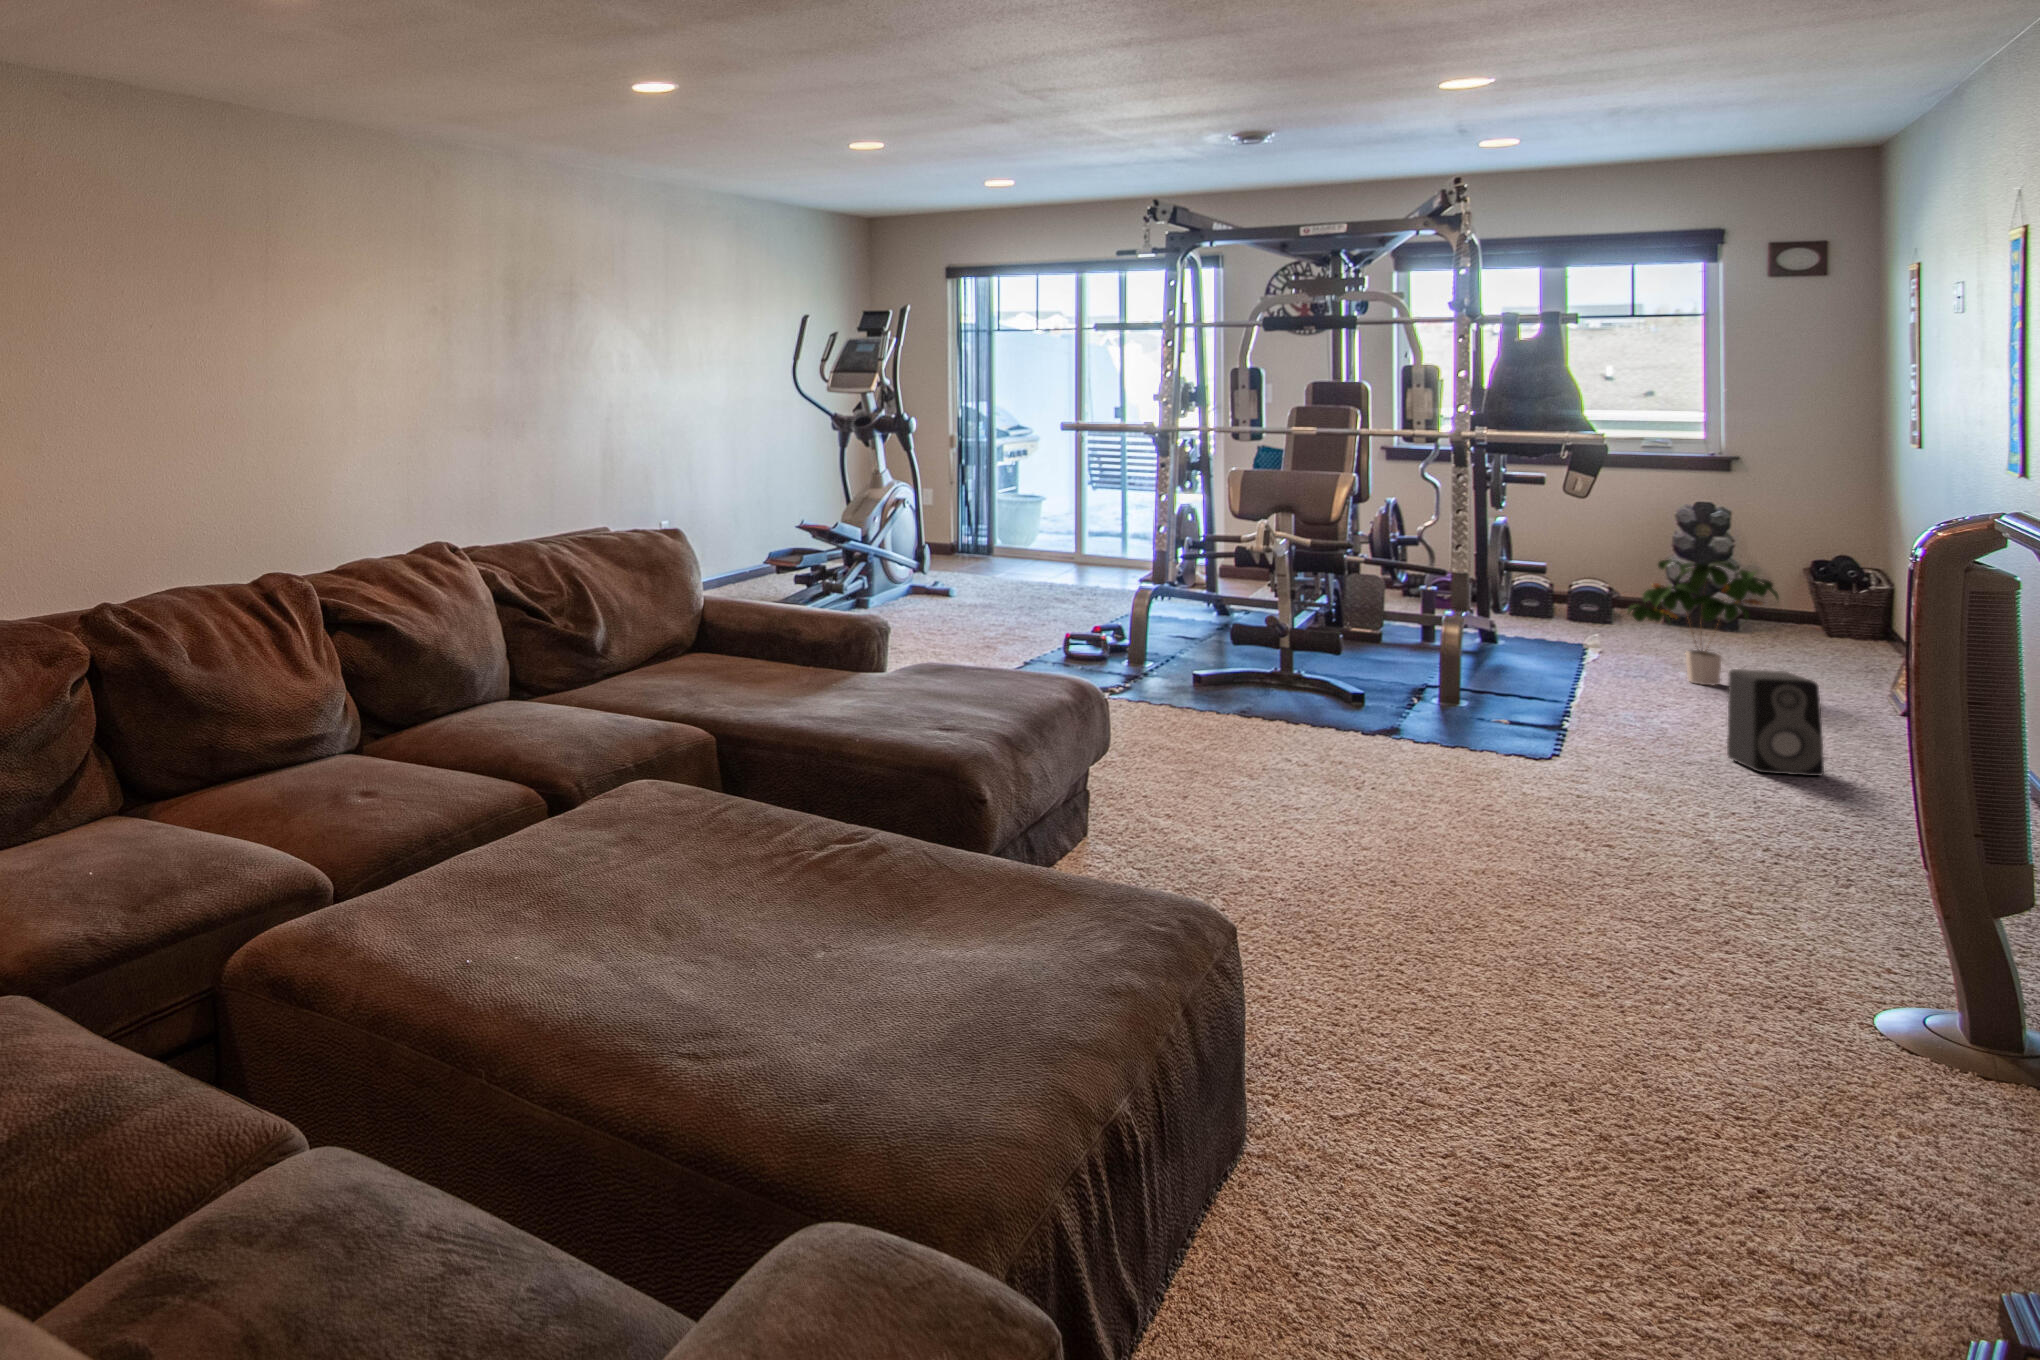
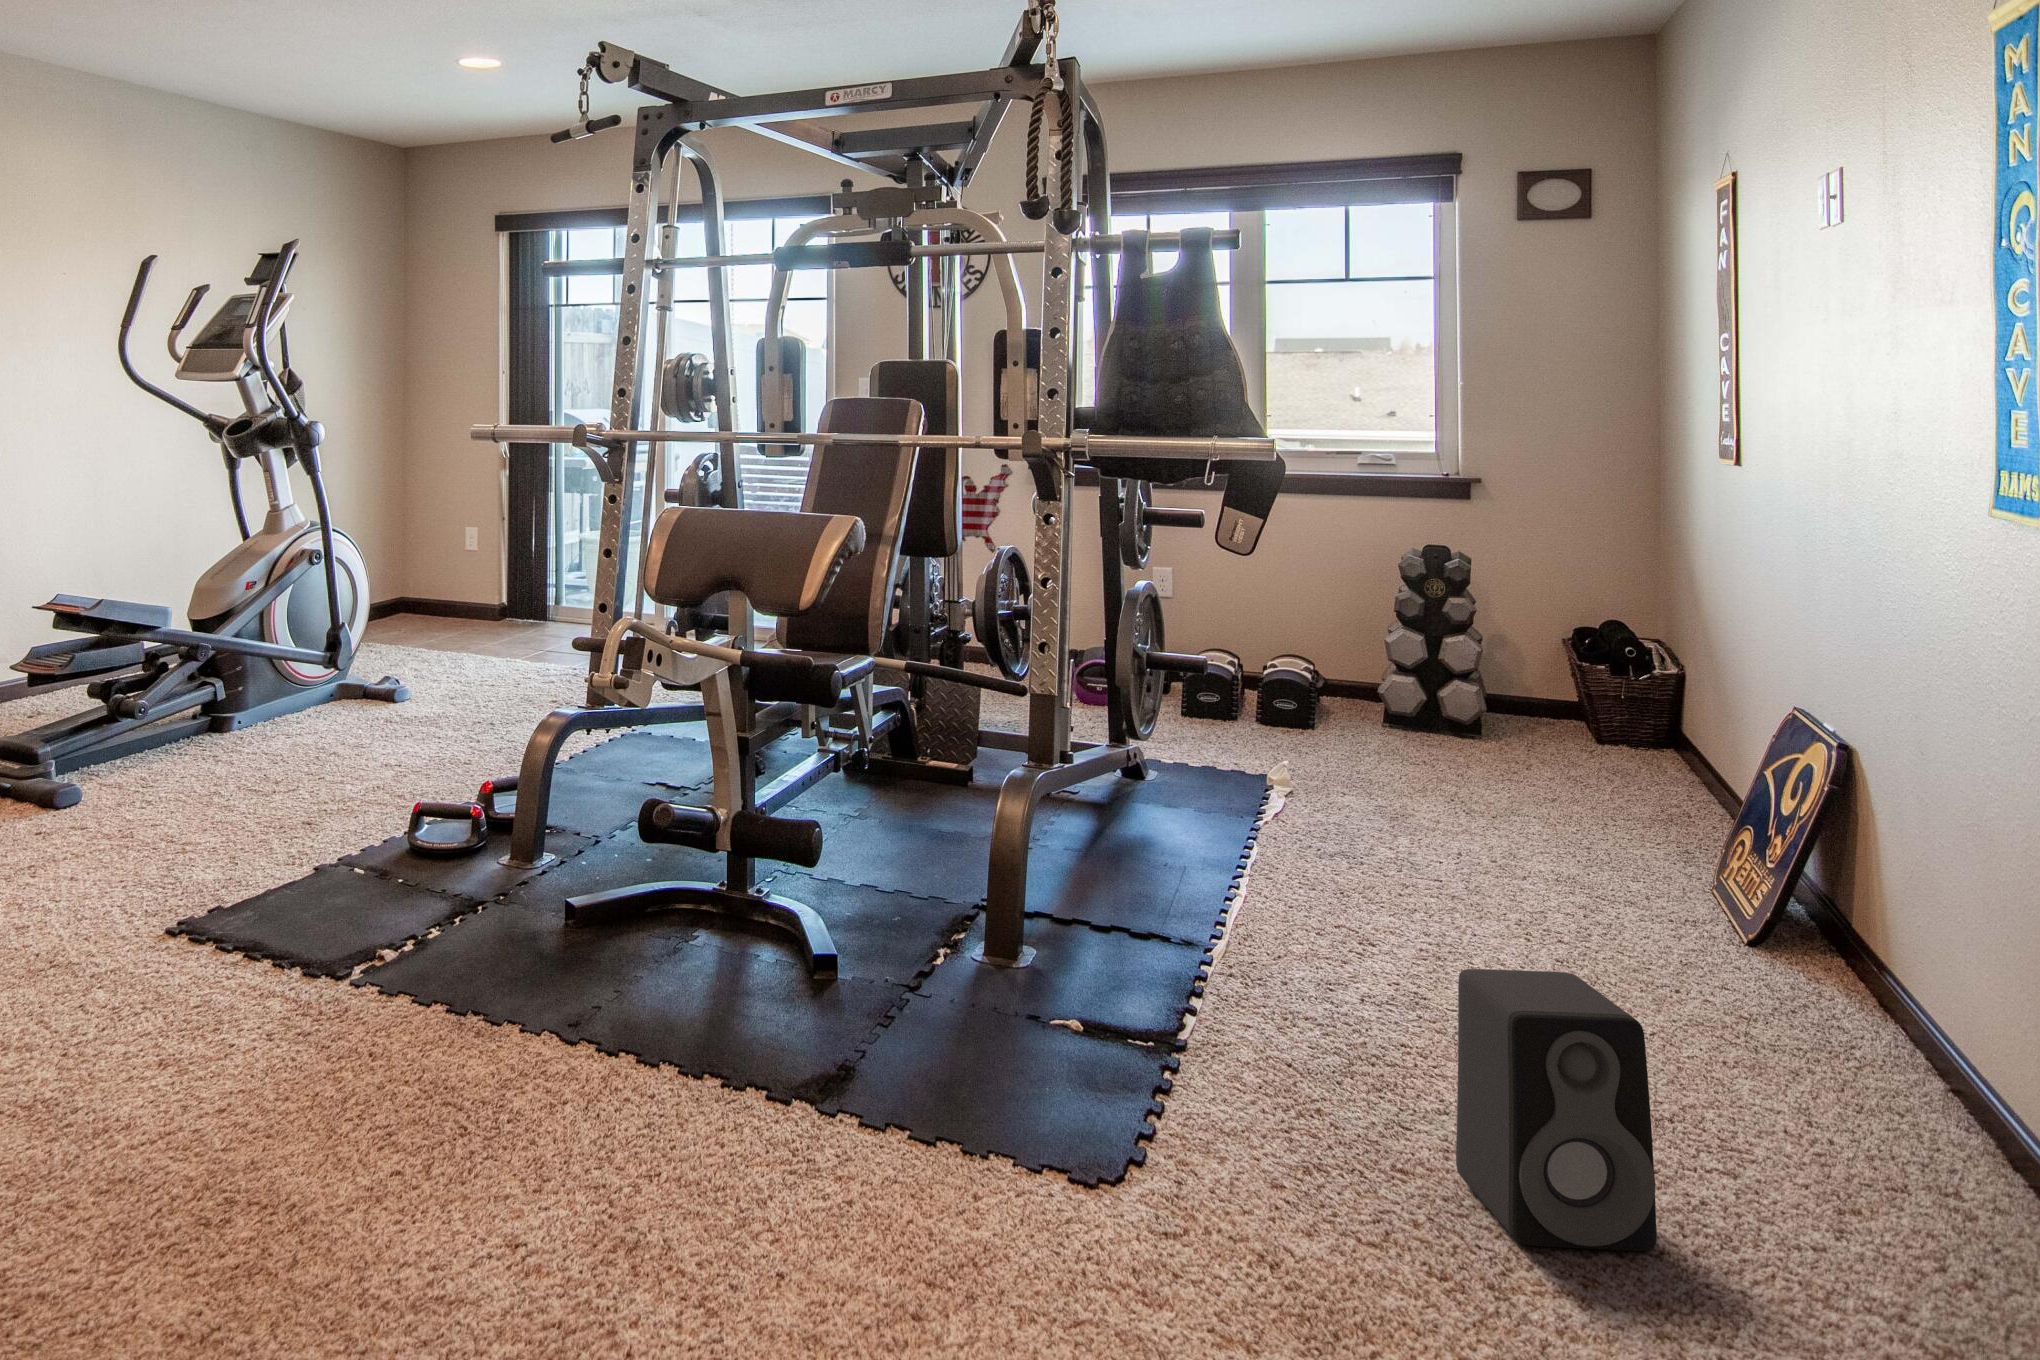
potted plant: present [1628,560,1779,685] -> none [1312,657,1542,884]

